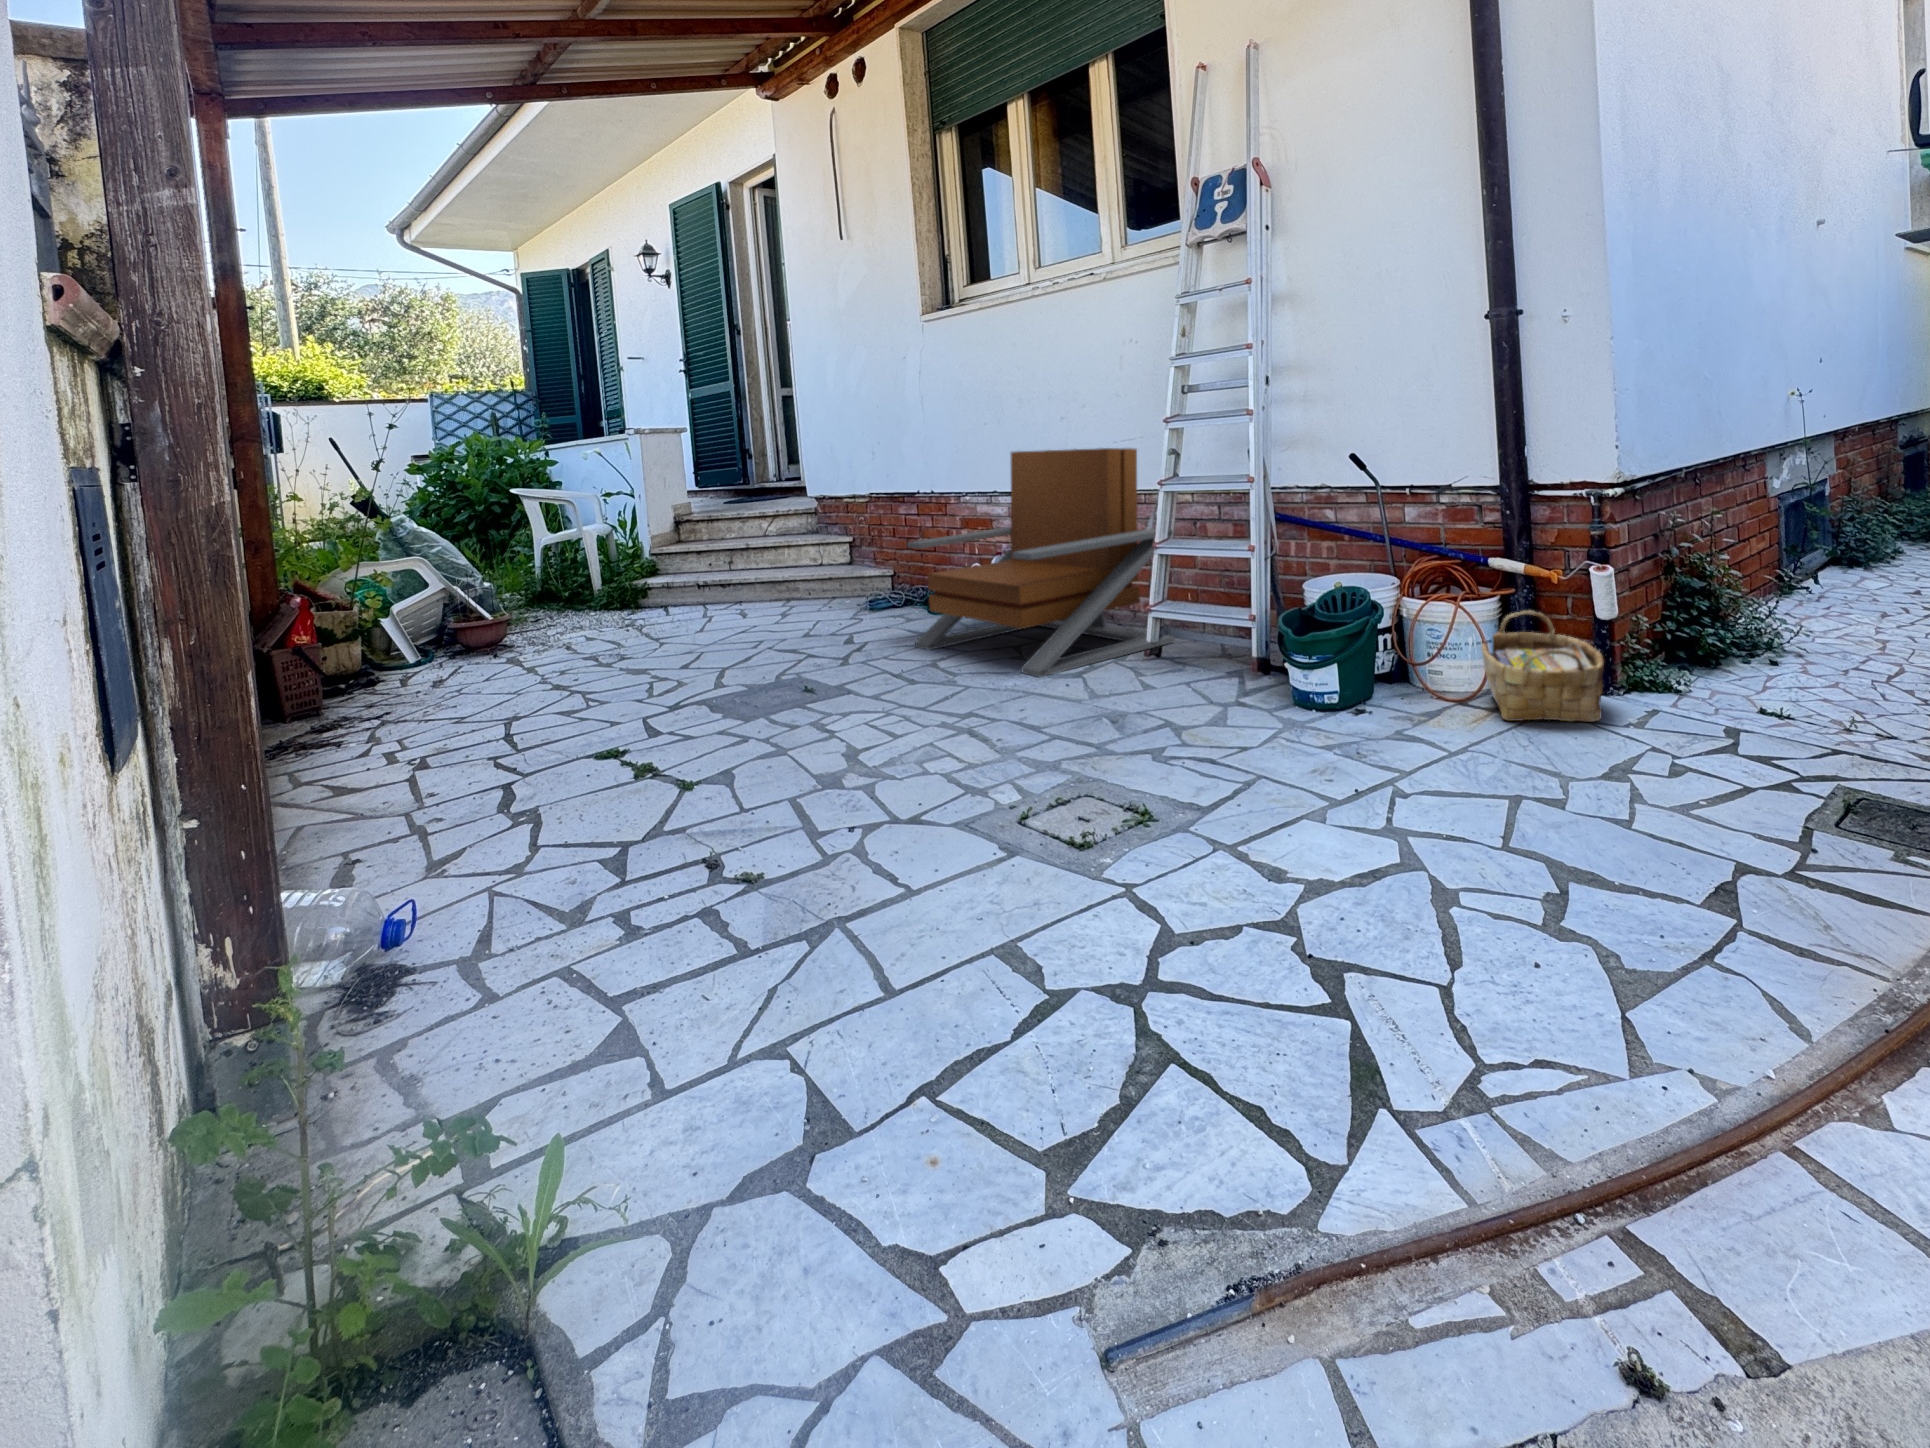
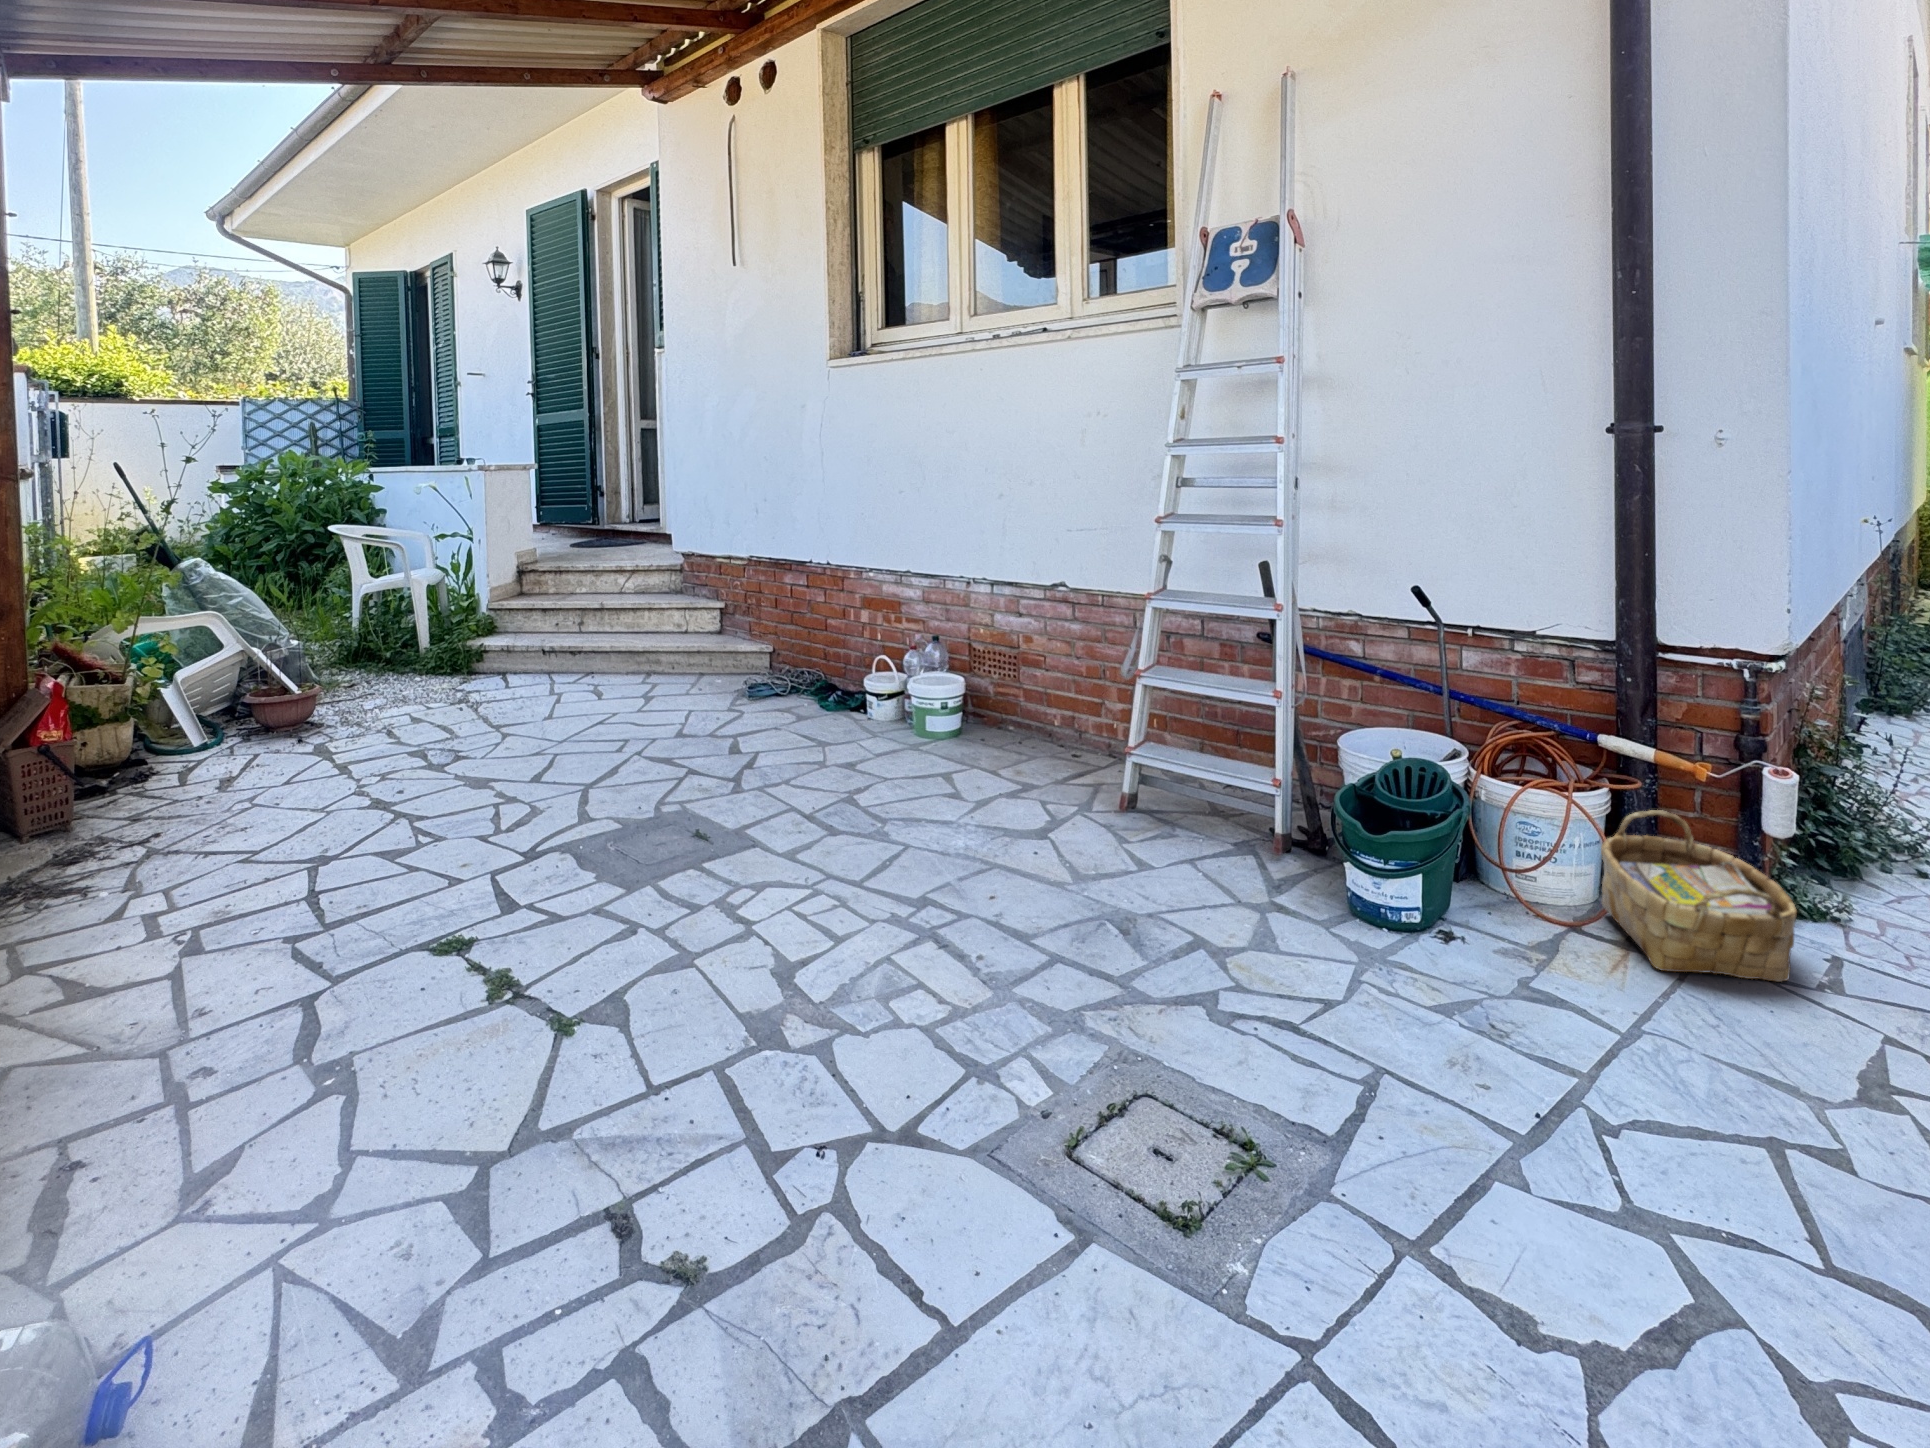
lounge chair: present [907,448,1175,677] -> none [817,534,1144,834]

